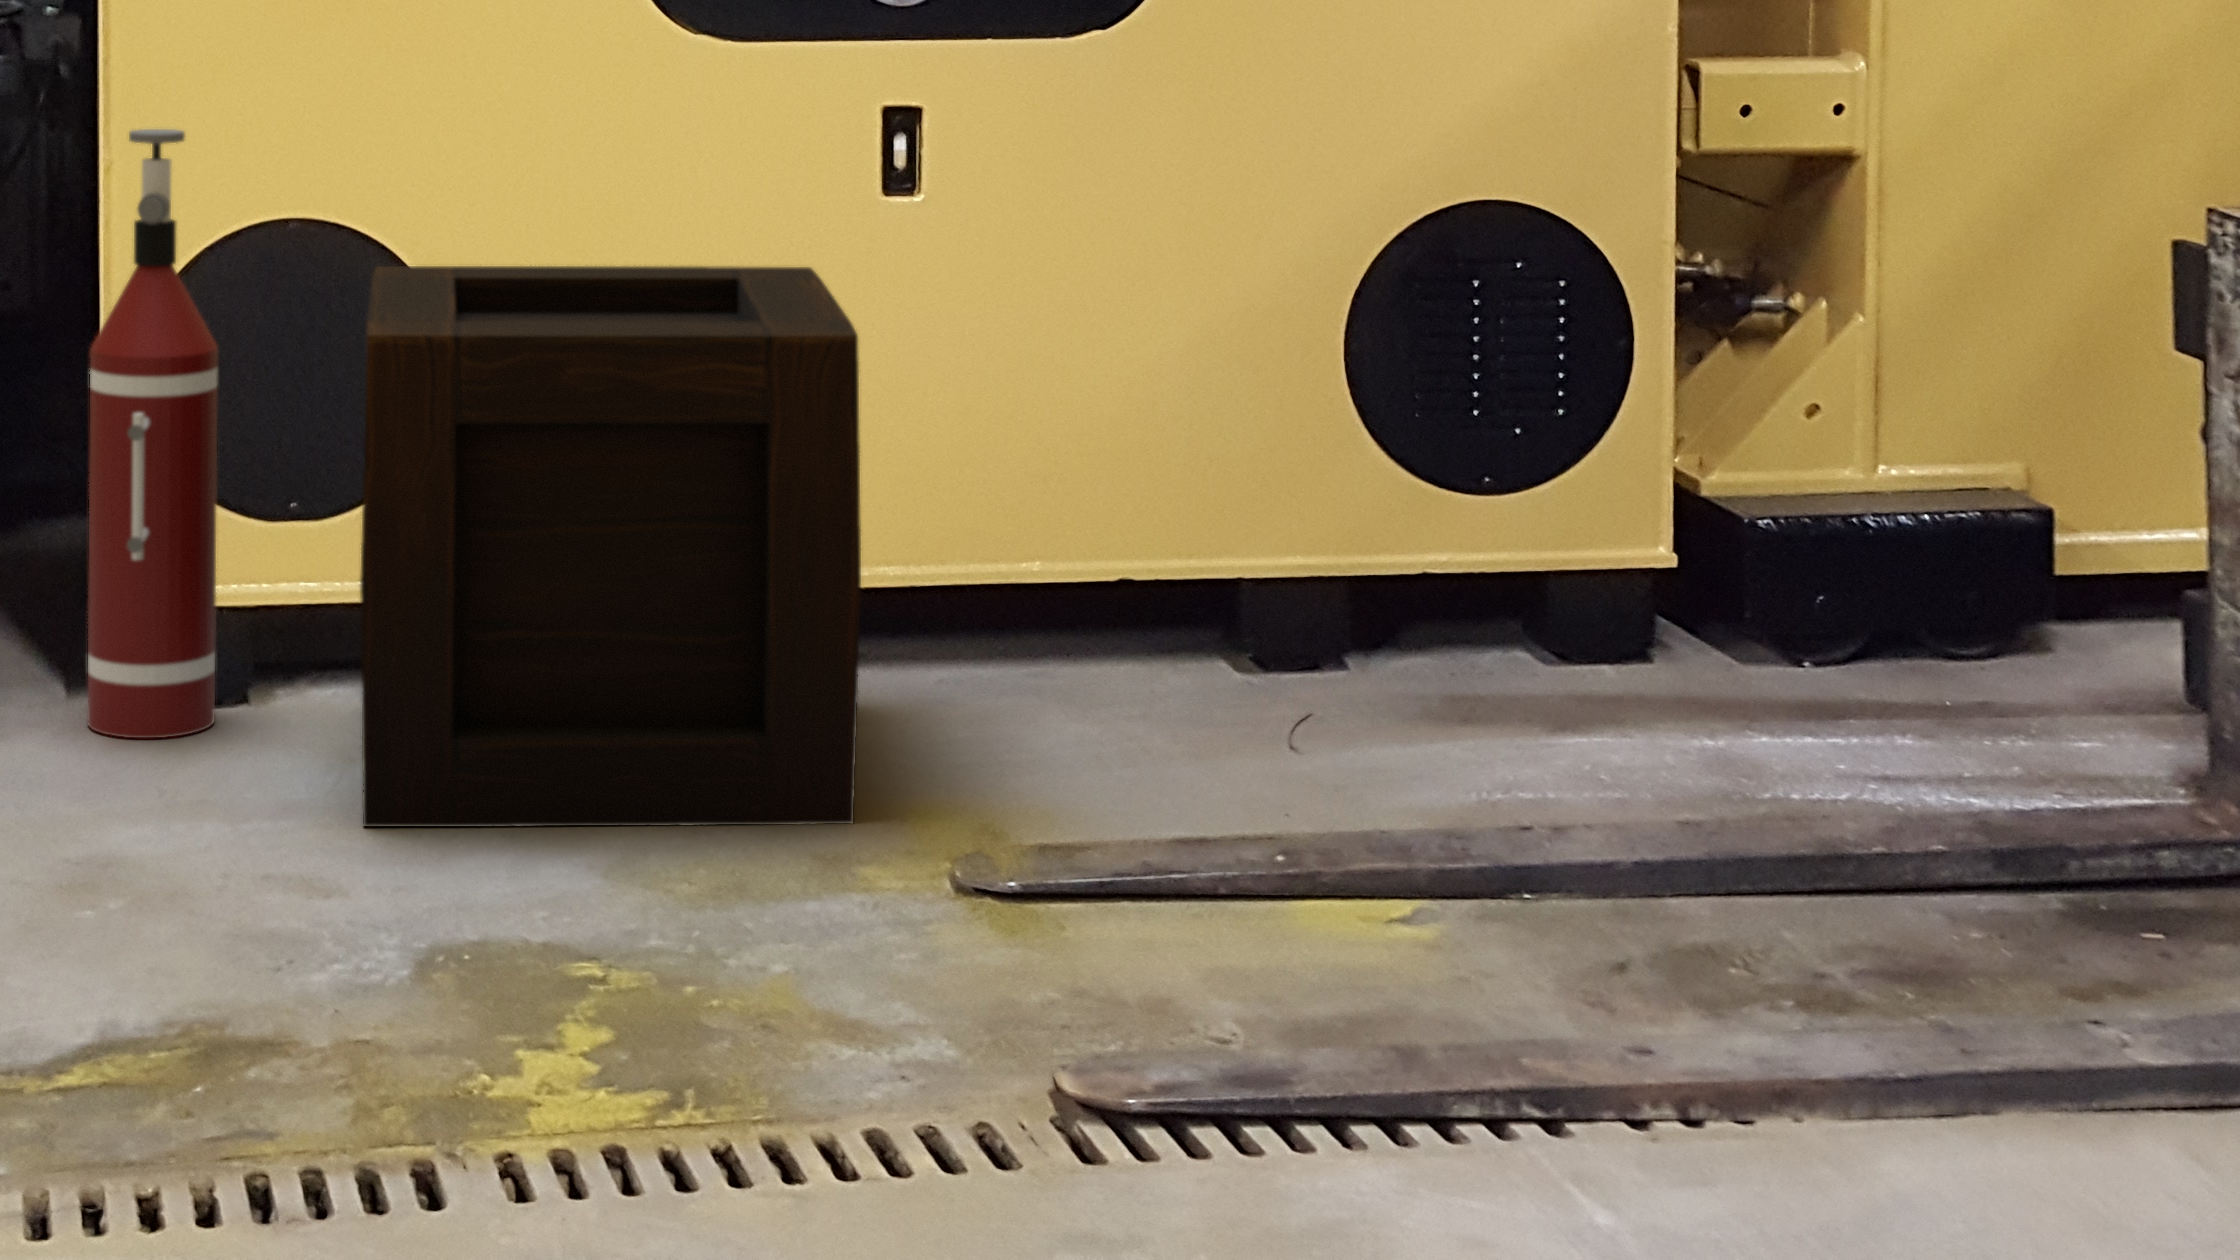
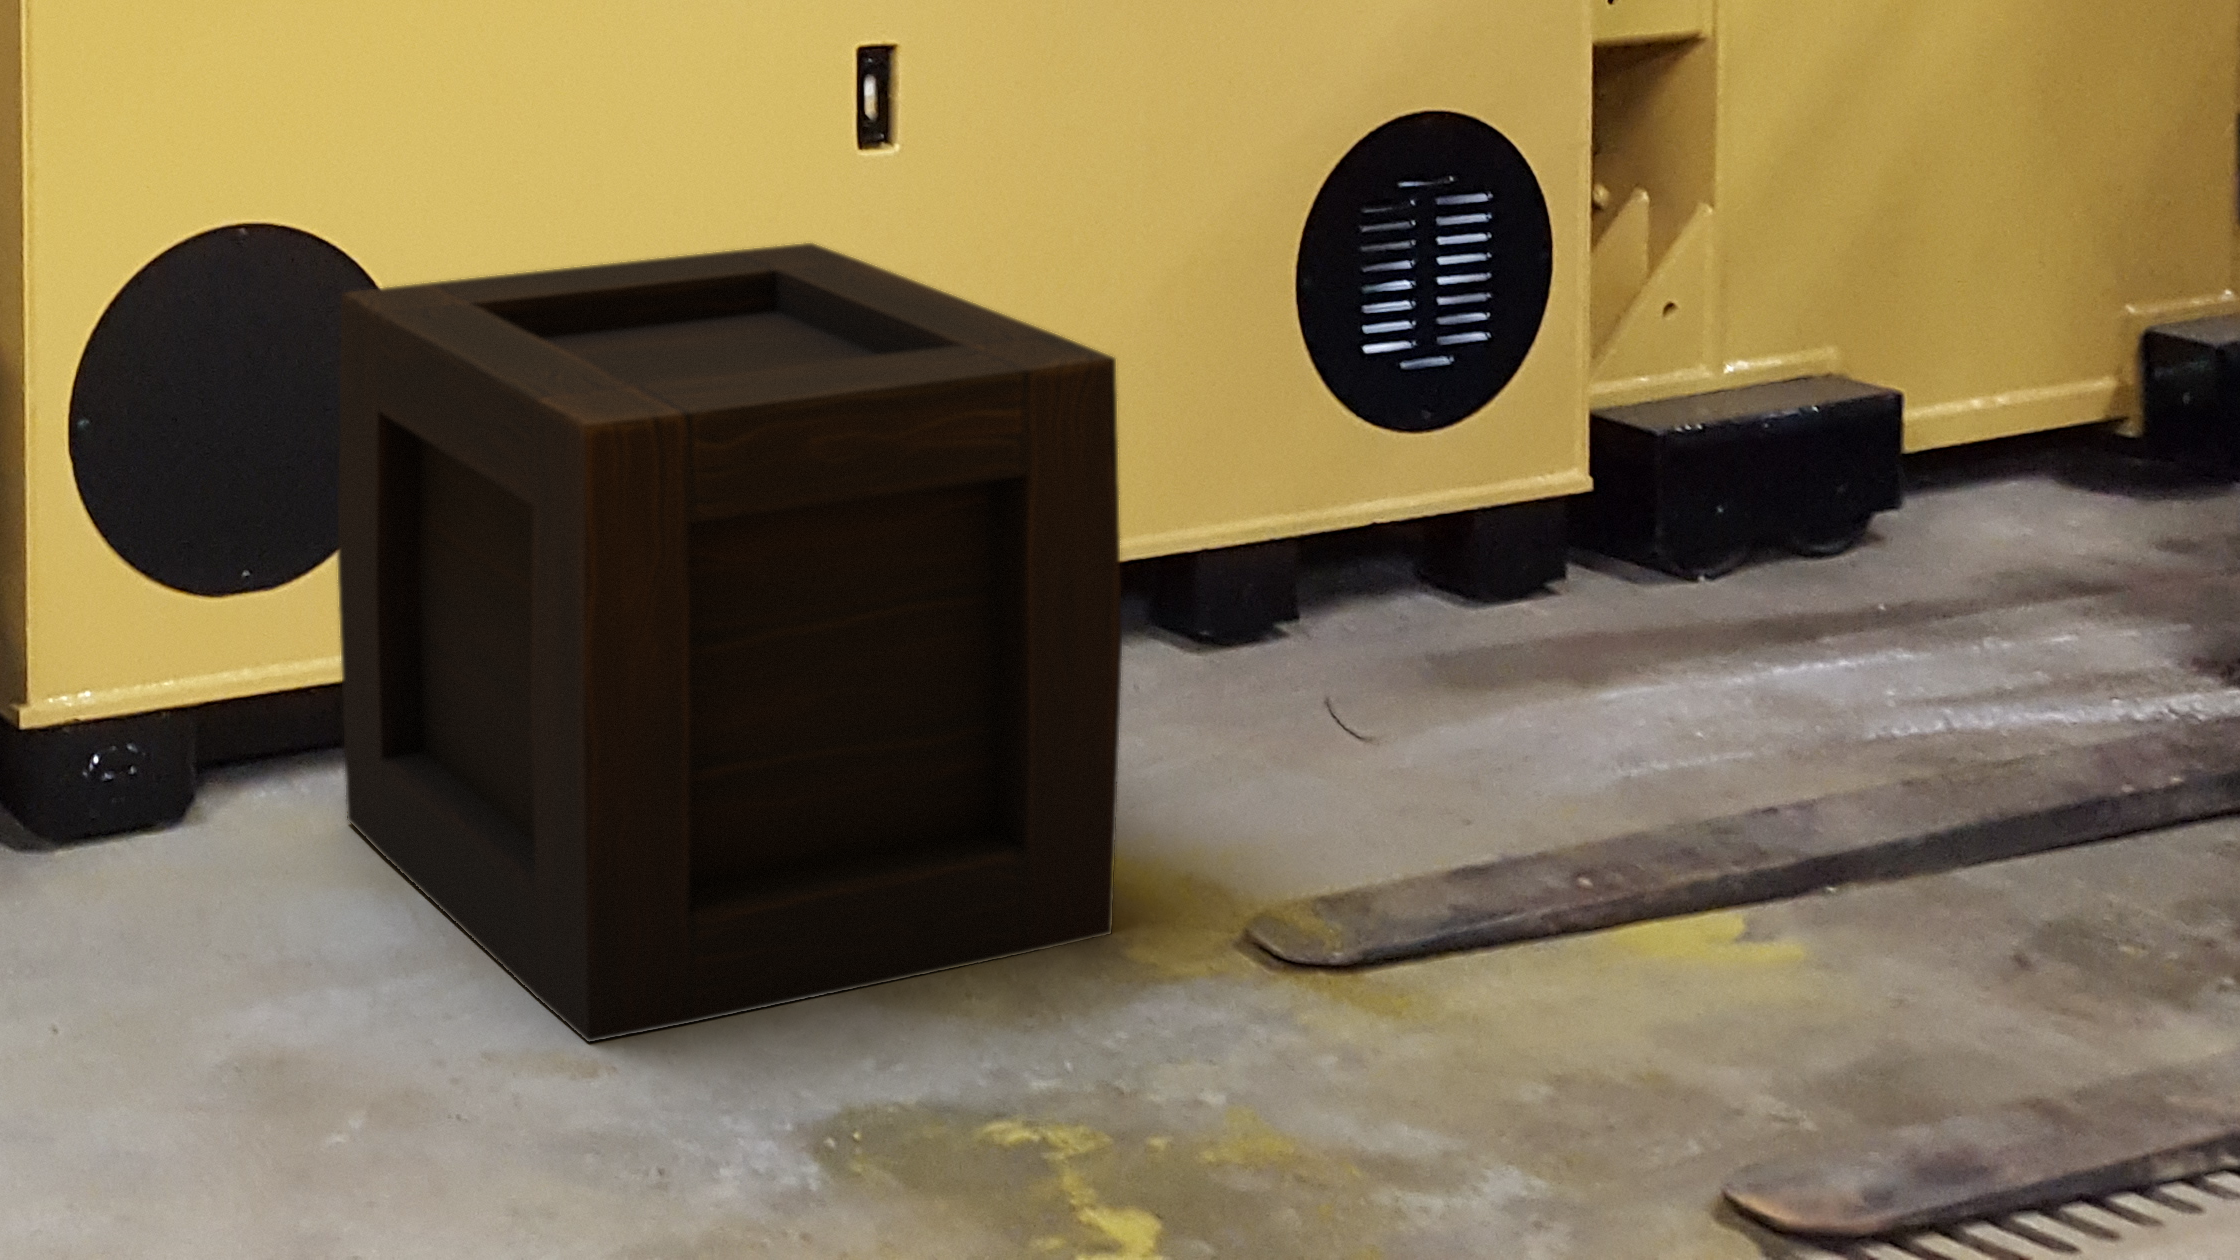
fire extinguisher: present [87,129,218,738] -> none [34,148,202,929]

